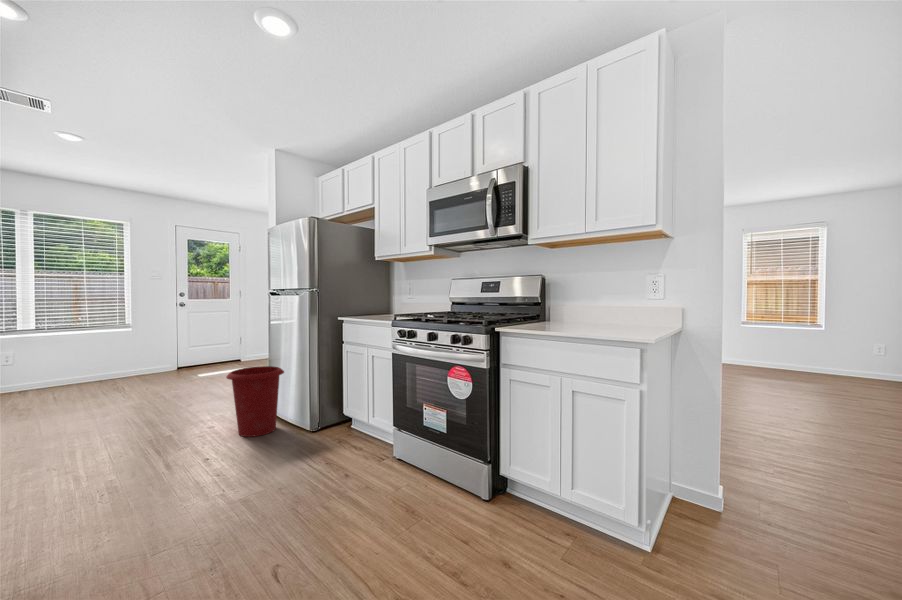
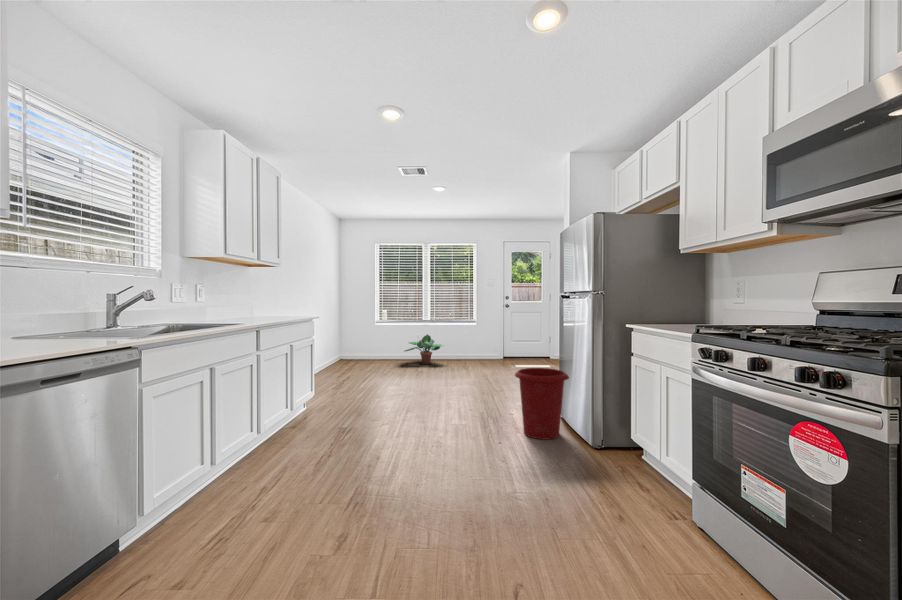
potted plant: none [11,350,94,392] -> present [405,334,443,364]

